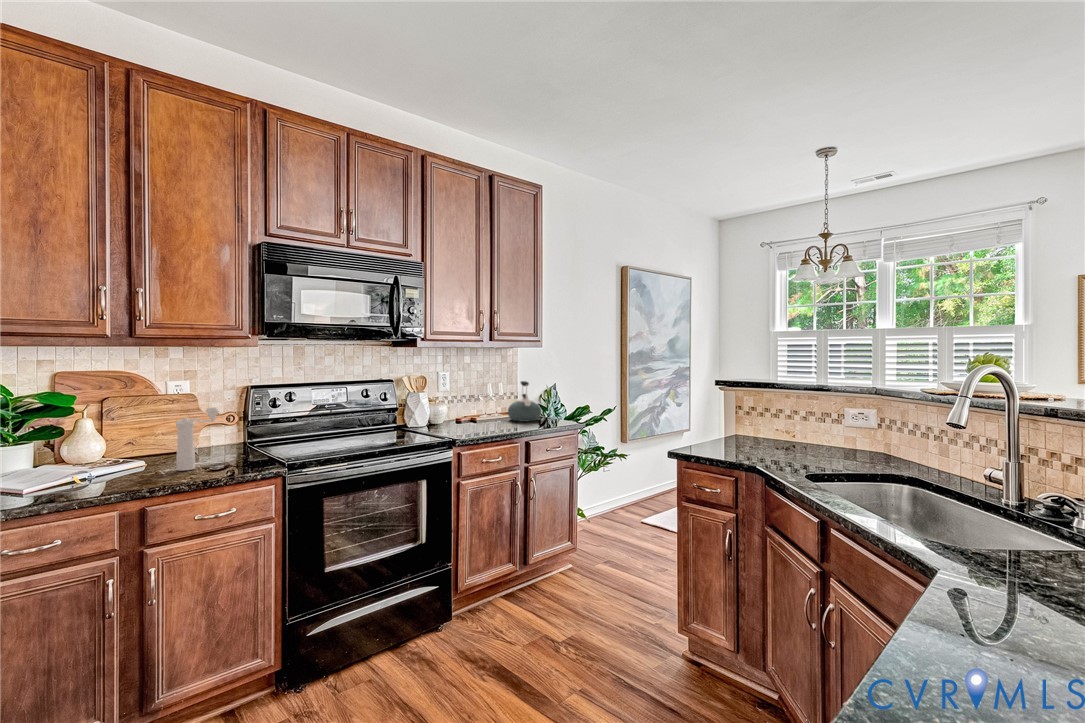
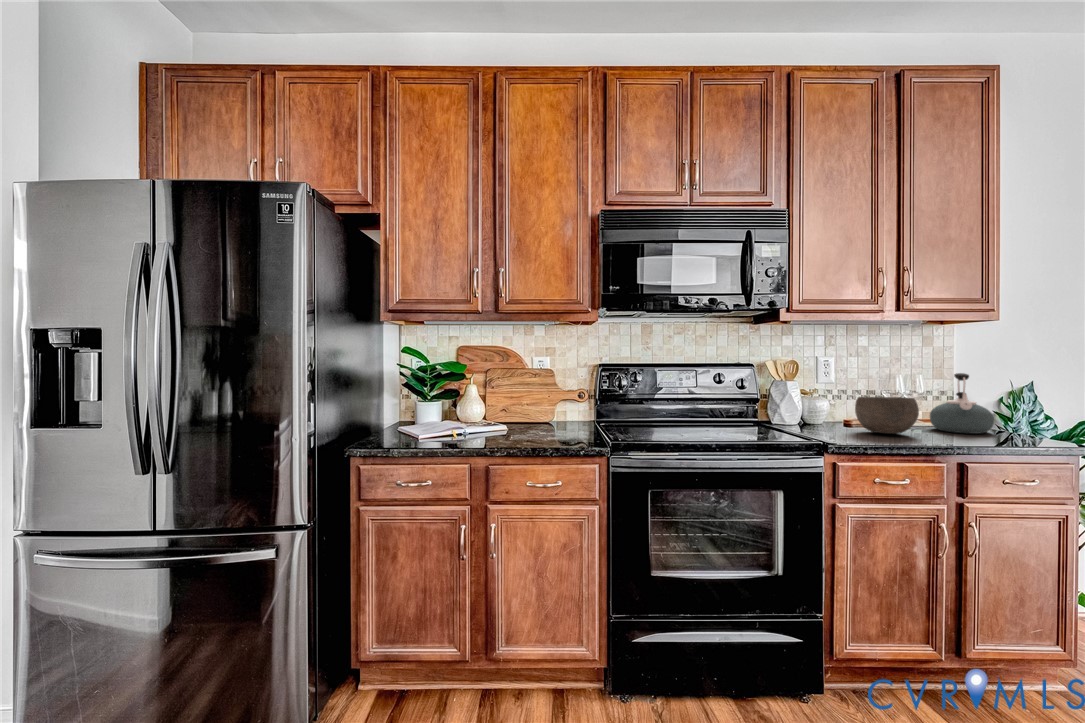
bowl: none [466,400,504,427] -> present [855,397,919,434]
pepper mill: present [176,407,219,471] -> none [521,380,560,438]

